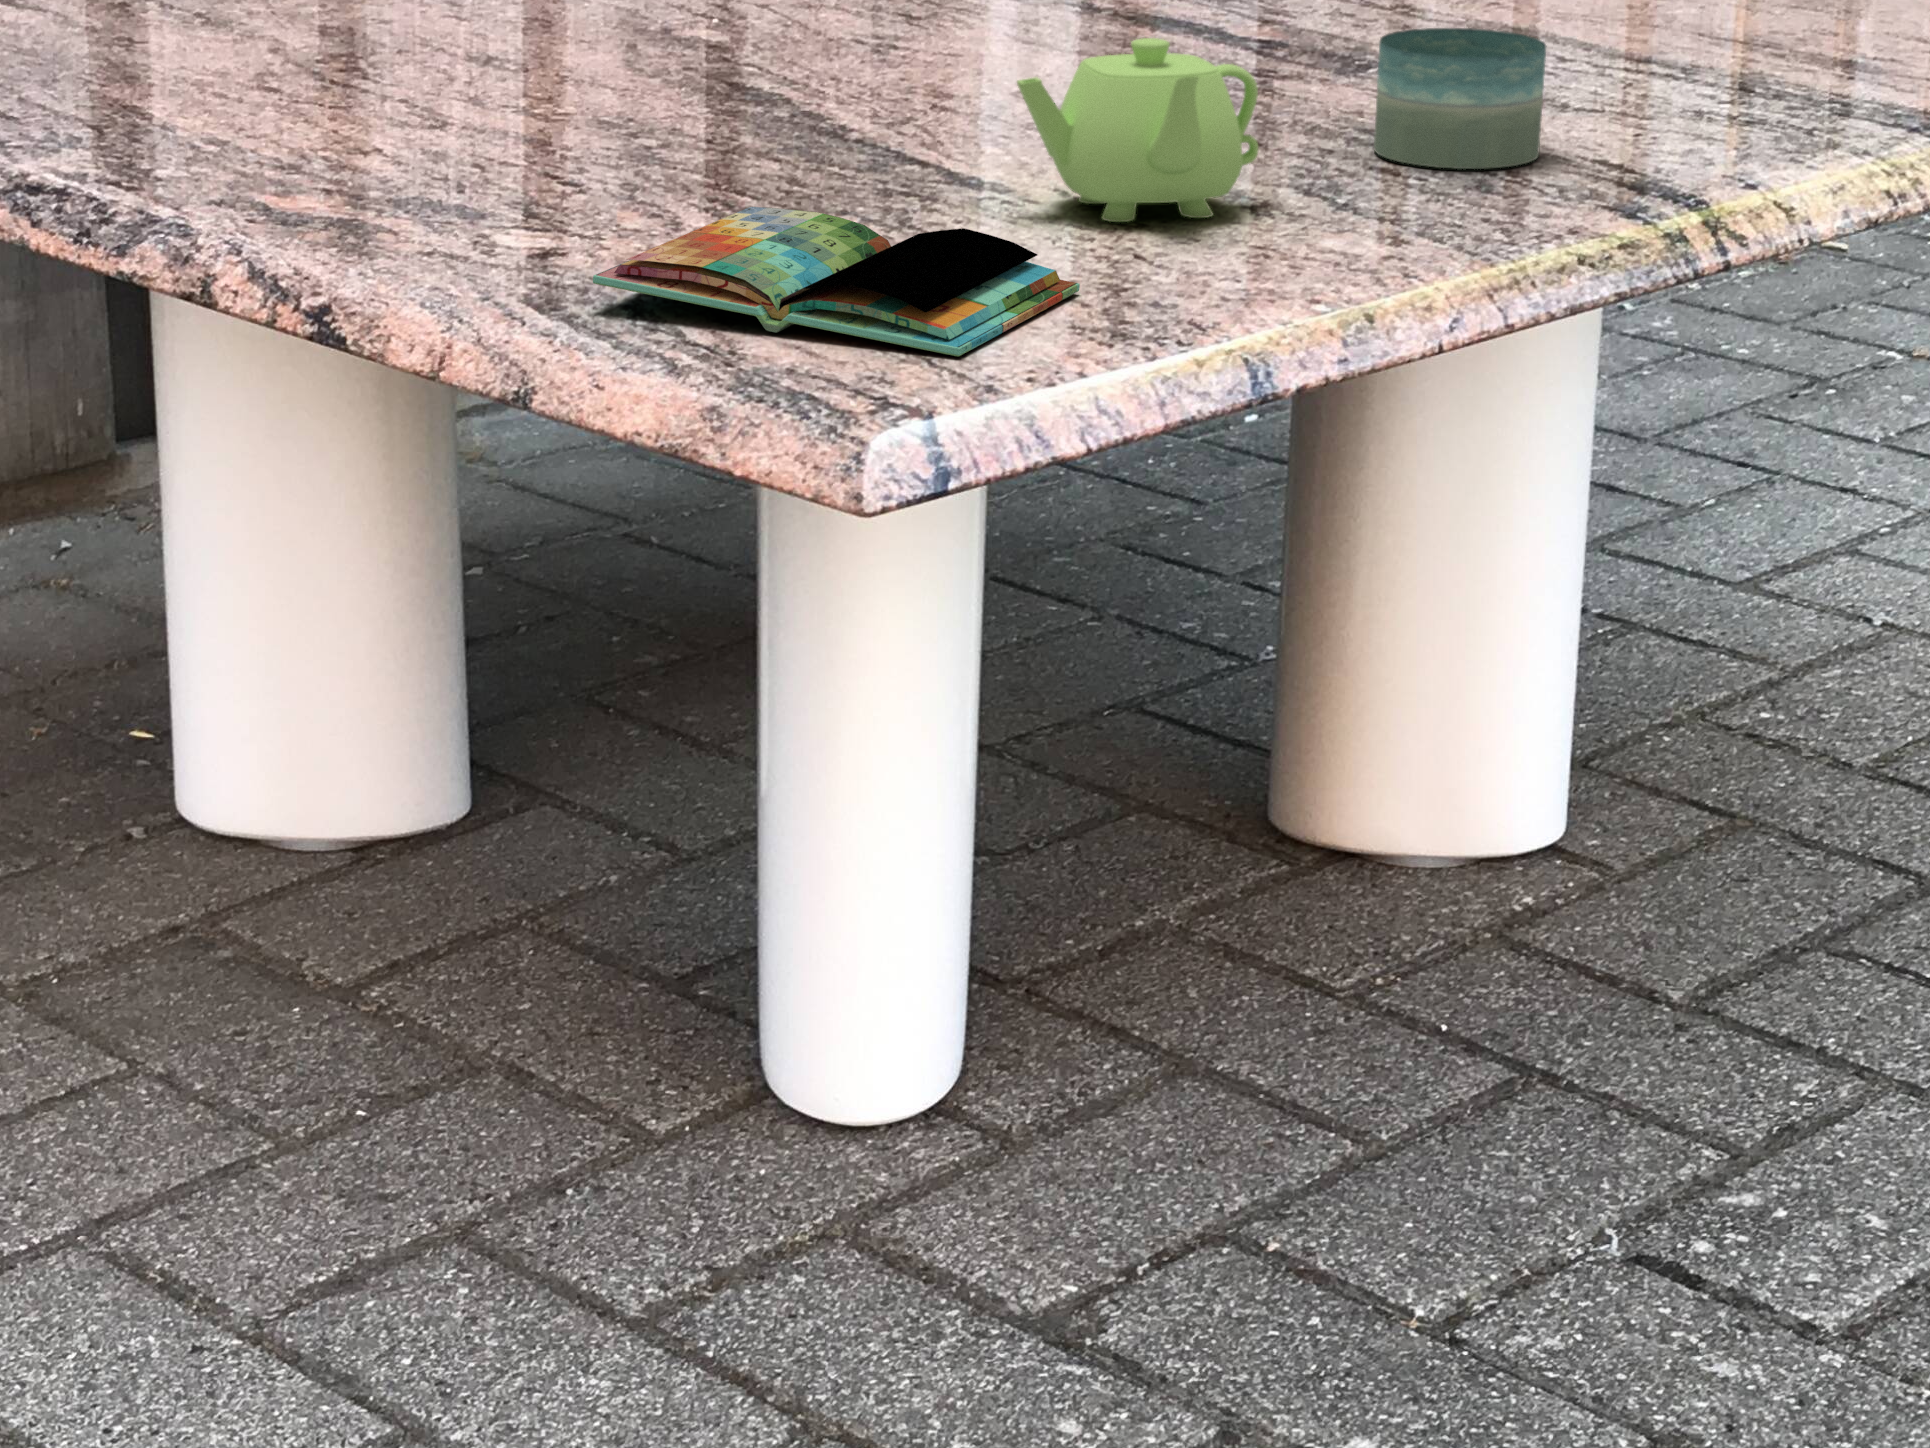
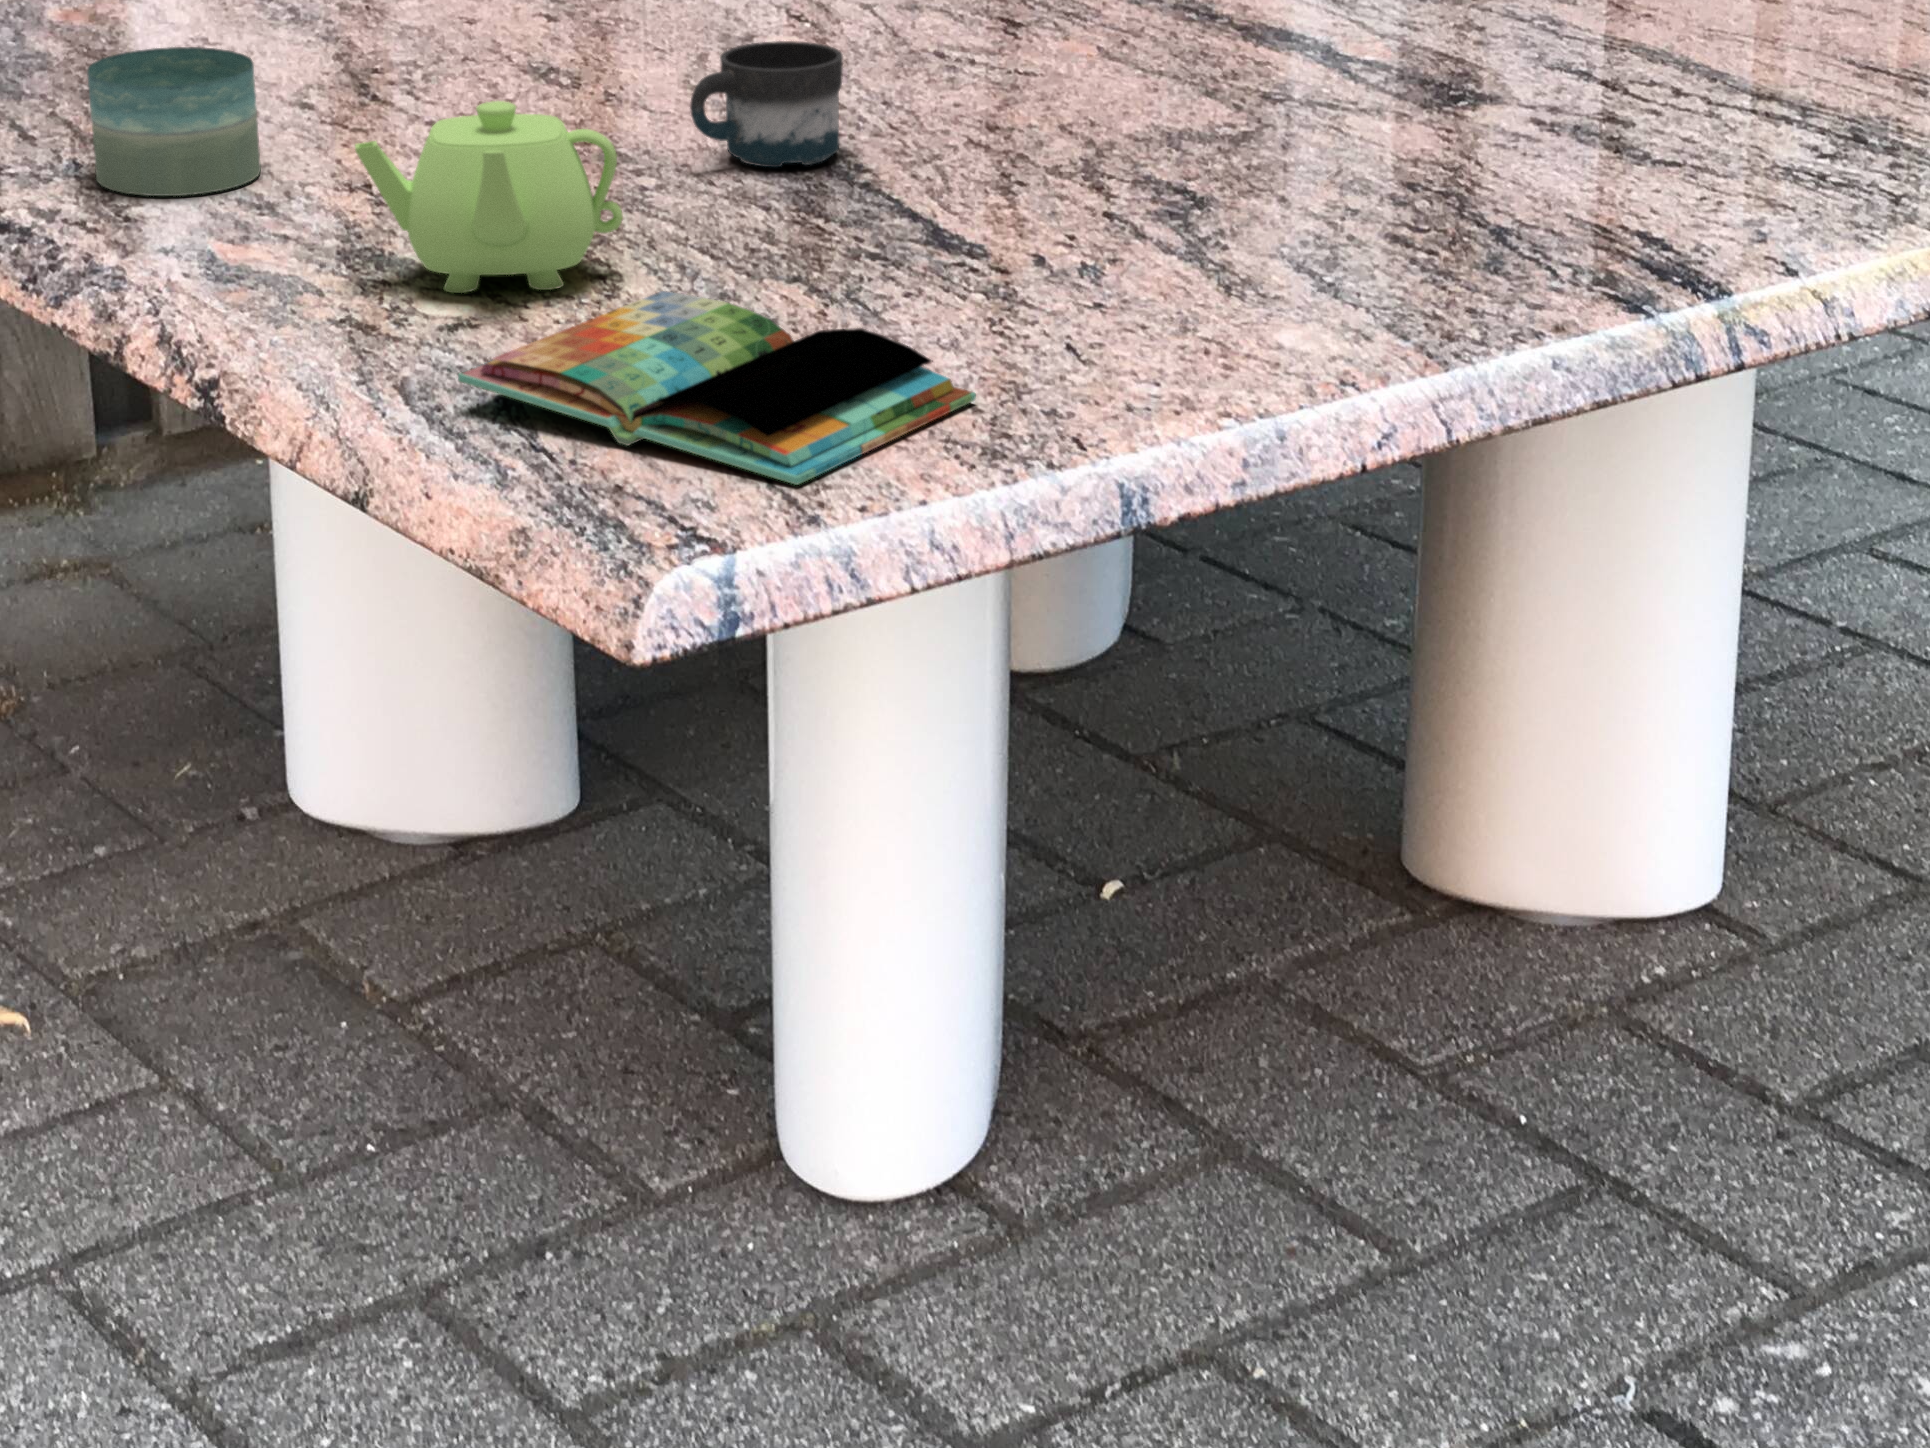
mug: none [682,10,819,127] -> present [690,41,843,167]
candle: present [1374,28,1547,169] -> present [87,47,261,196]
teapot: present [1017,38,1258,222] -> present [355,101,623,293]

